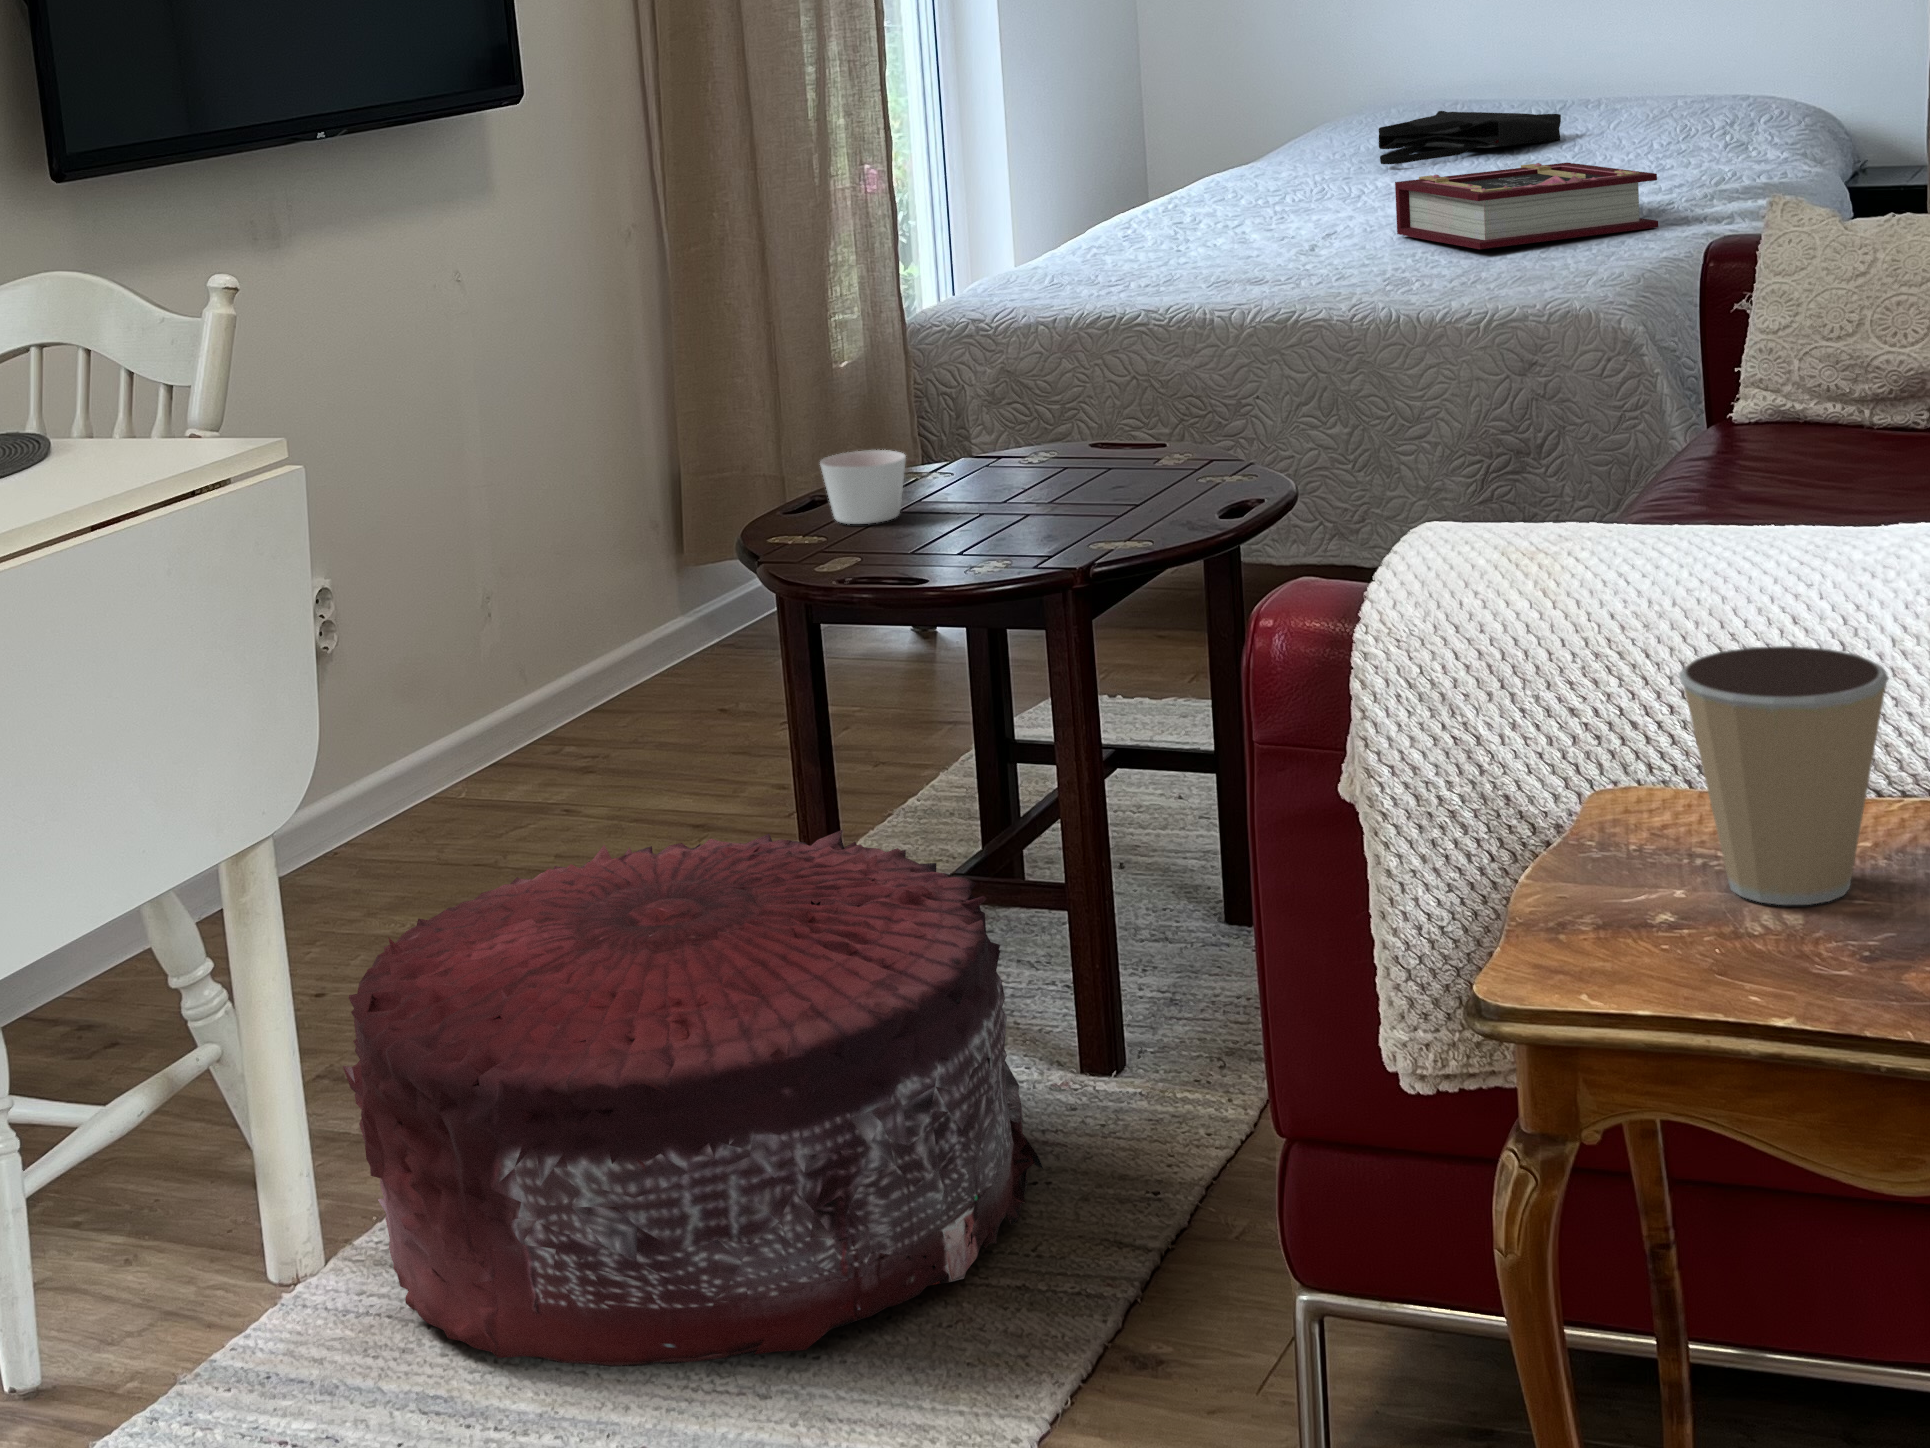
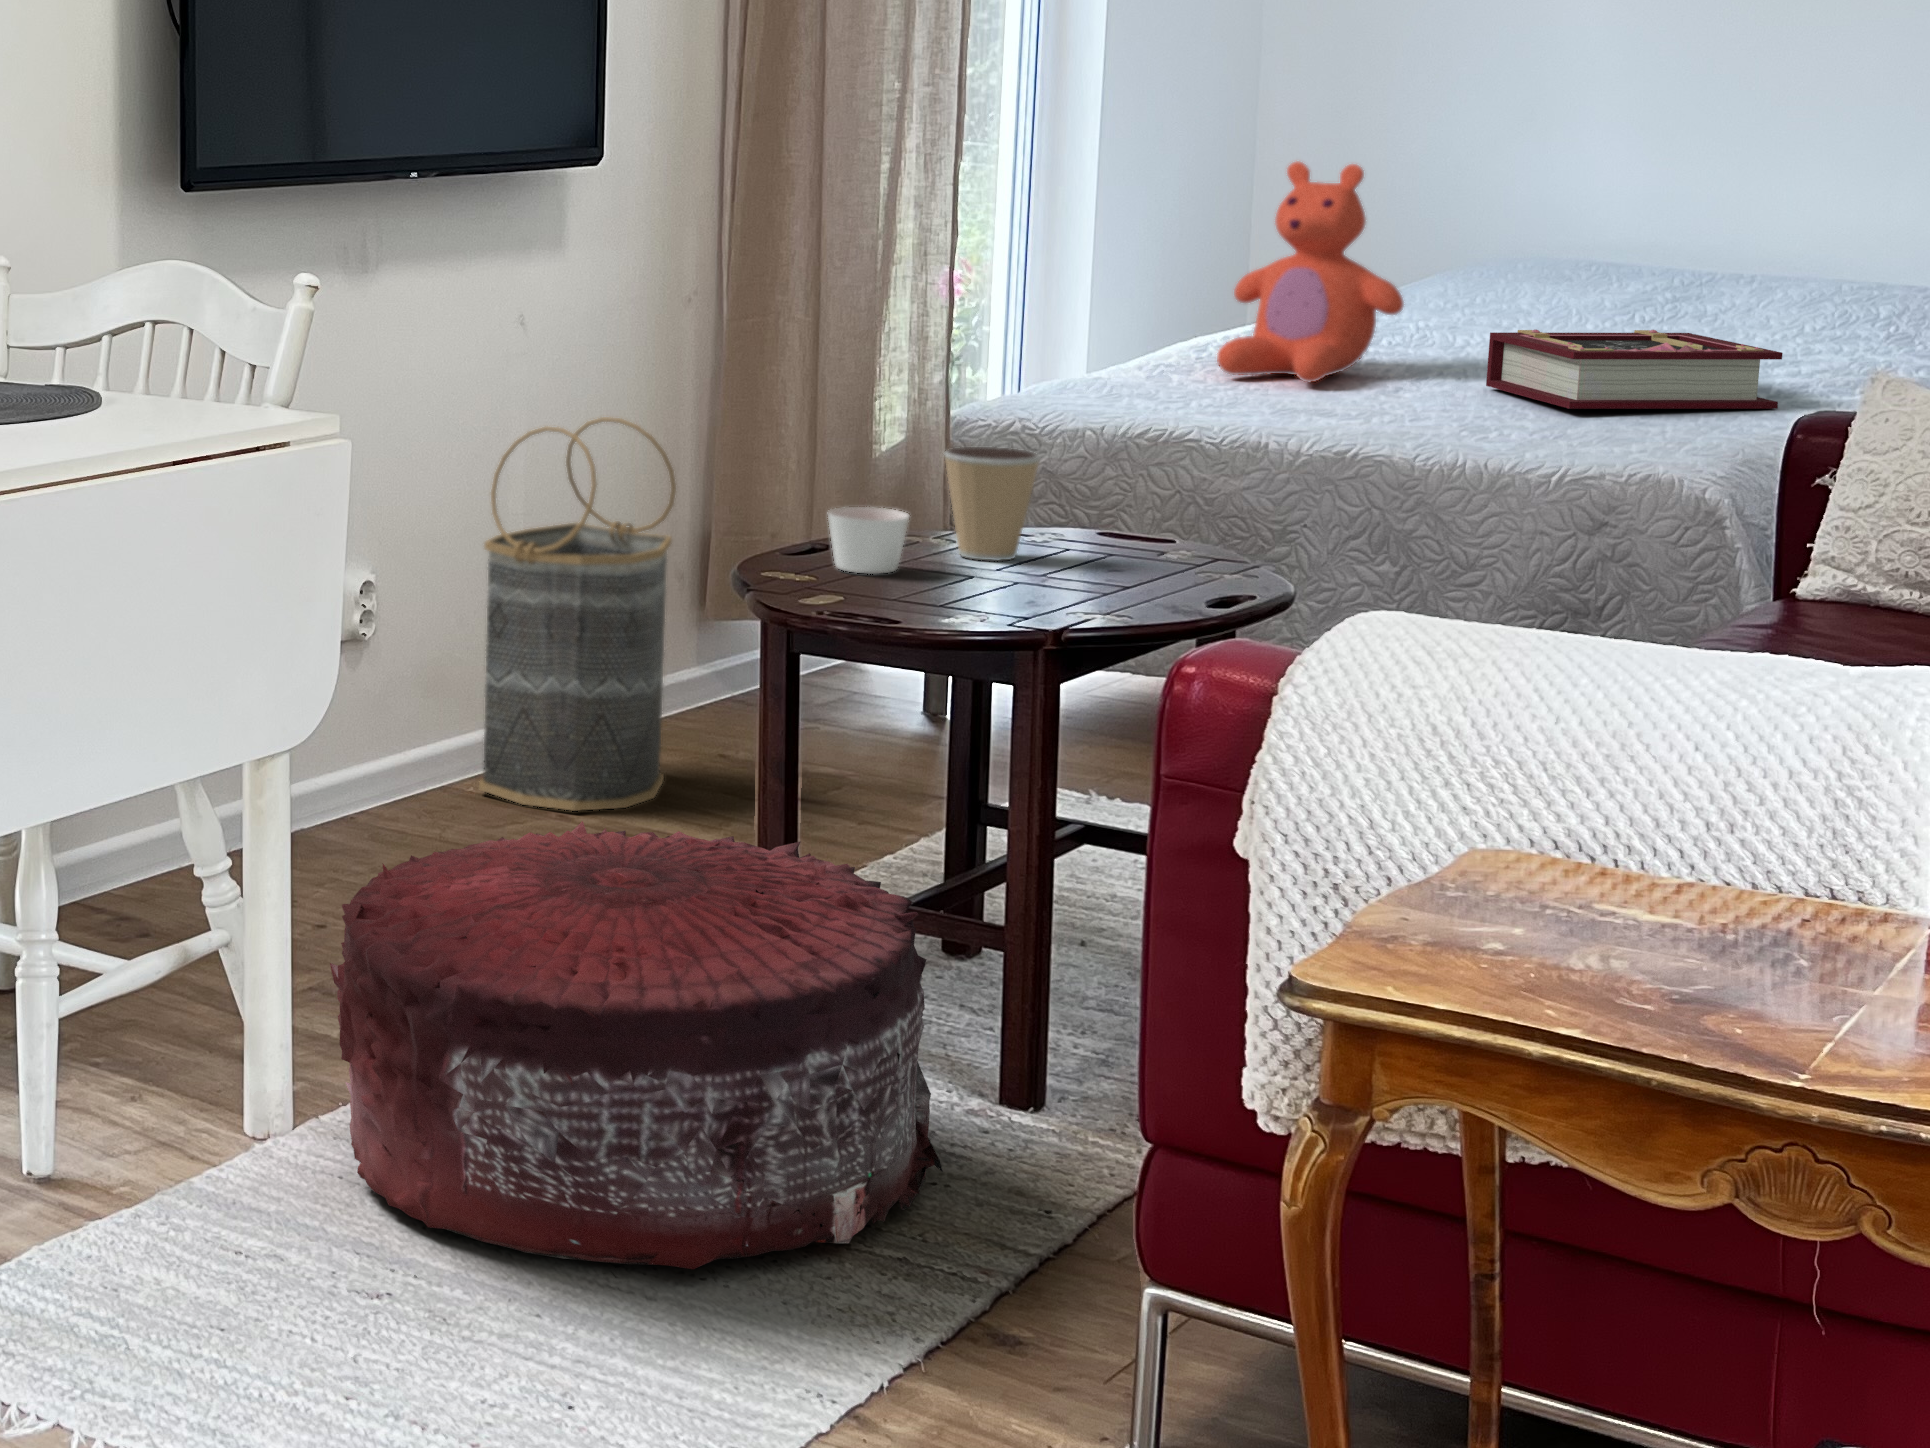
teddy bear: none [1146,29,1313,250] -> present [1217,162,1404,382]
tote bag: present [1379,111,1561,164] -> none [1491,271,1705,319]
basket: none [439,373,660,802] -> present [479,417,676,811]
coffee cup: present [1679,646,1889,905] -> present [944,447,1040,561]

